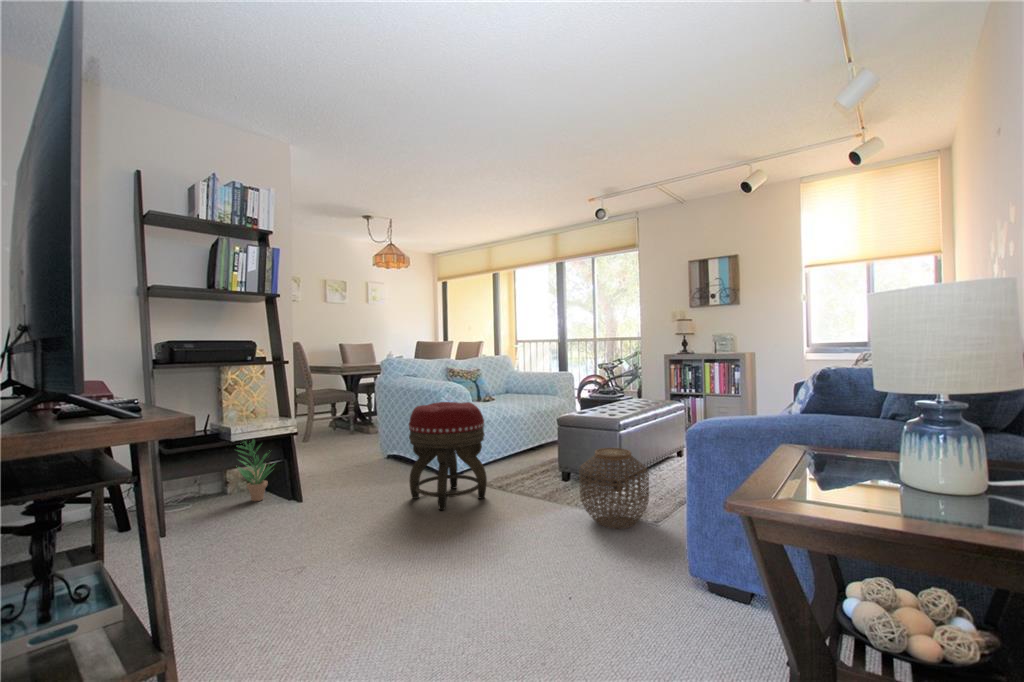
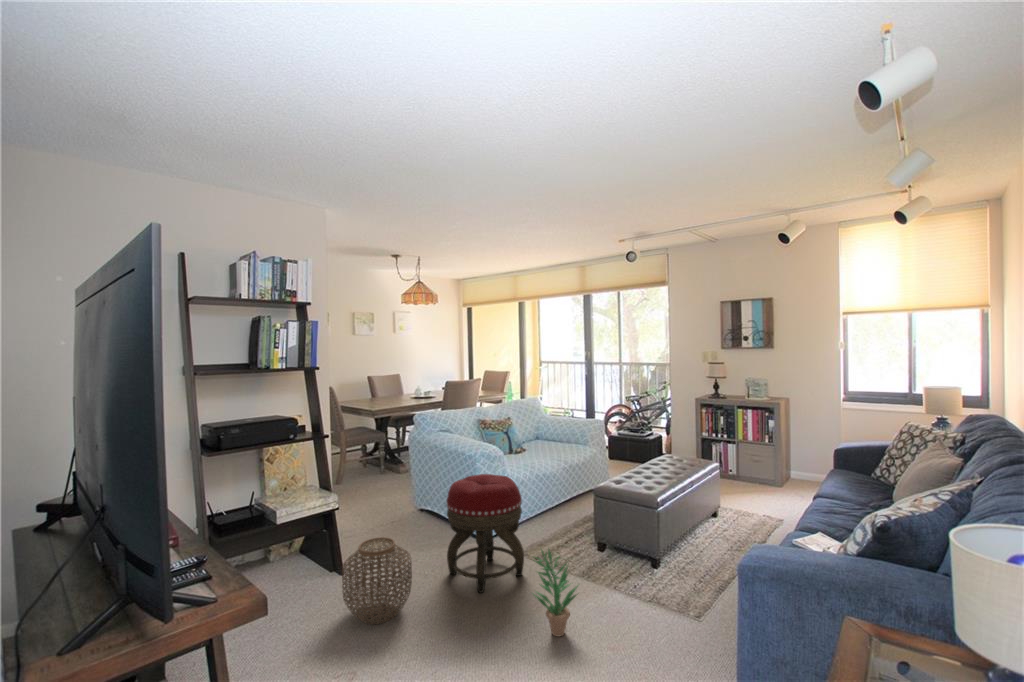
potted plant: present [236,439,274,501] -> present [534,550,577,636]
woven basket: present [579,448,649,529] -> present [342,537,412,624]

